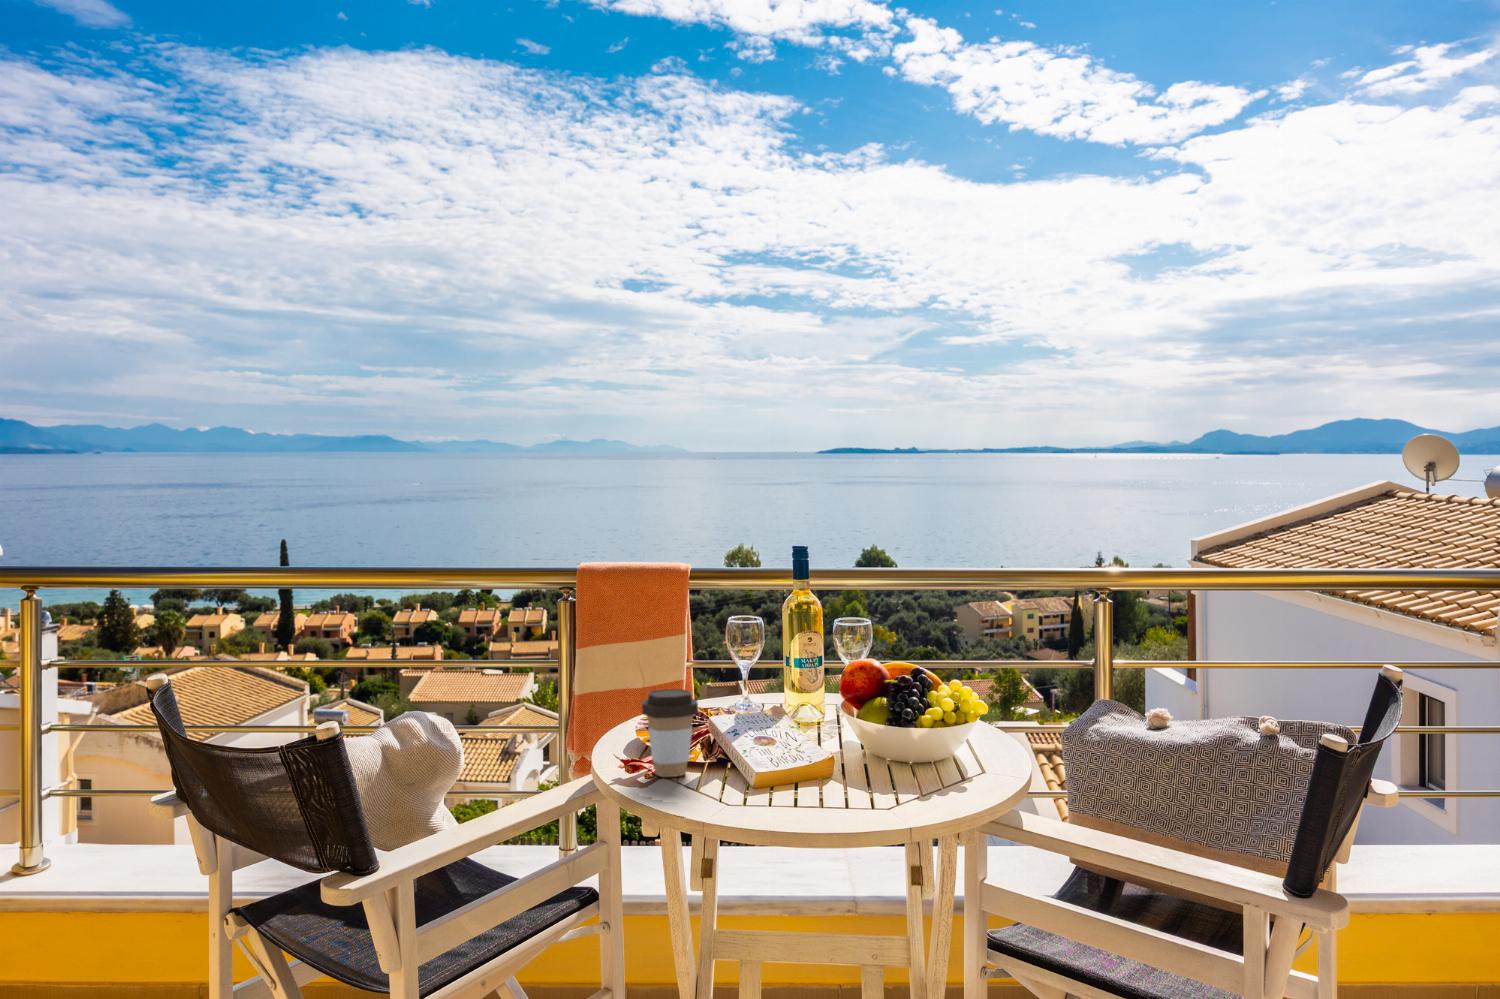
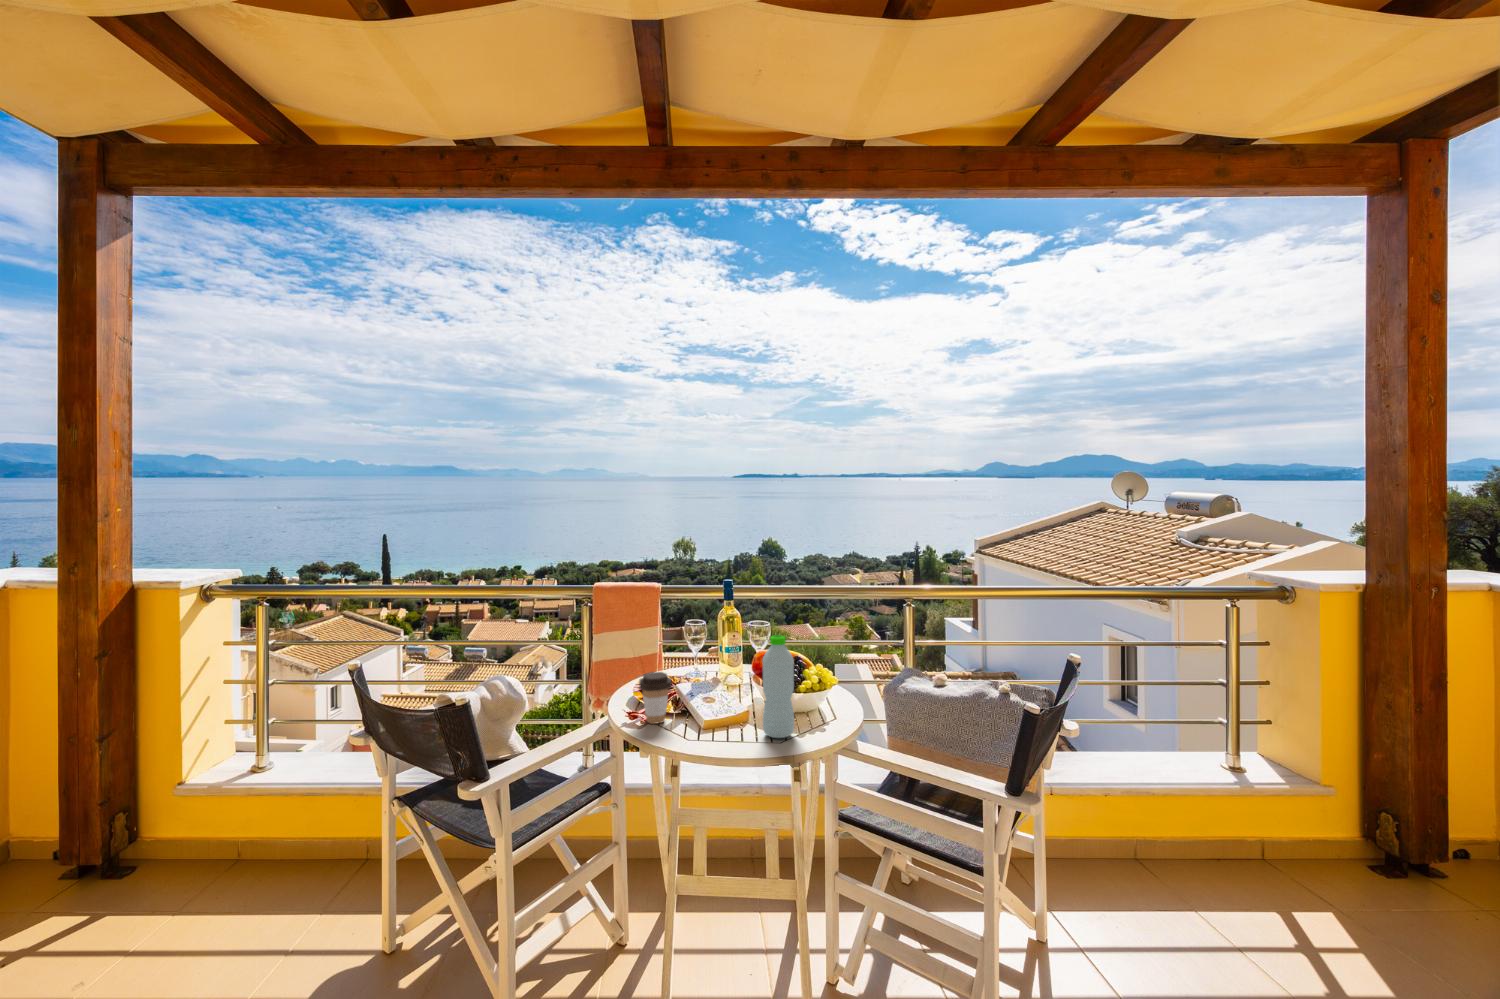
water bottle: none [861,619,919,802] -> present [763,635,794,738]

